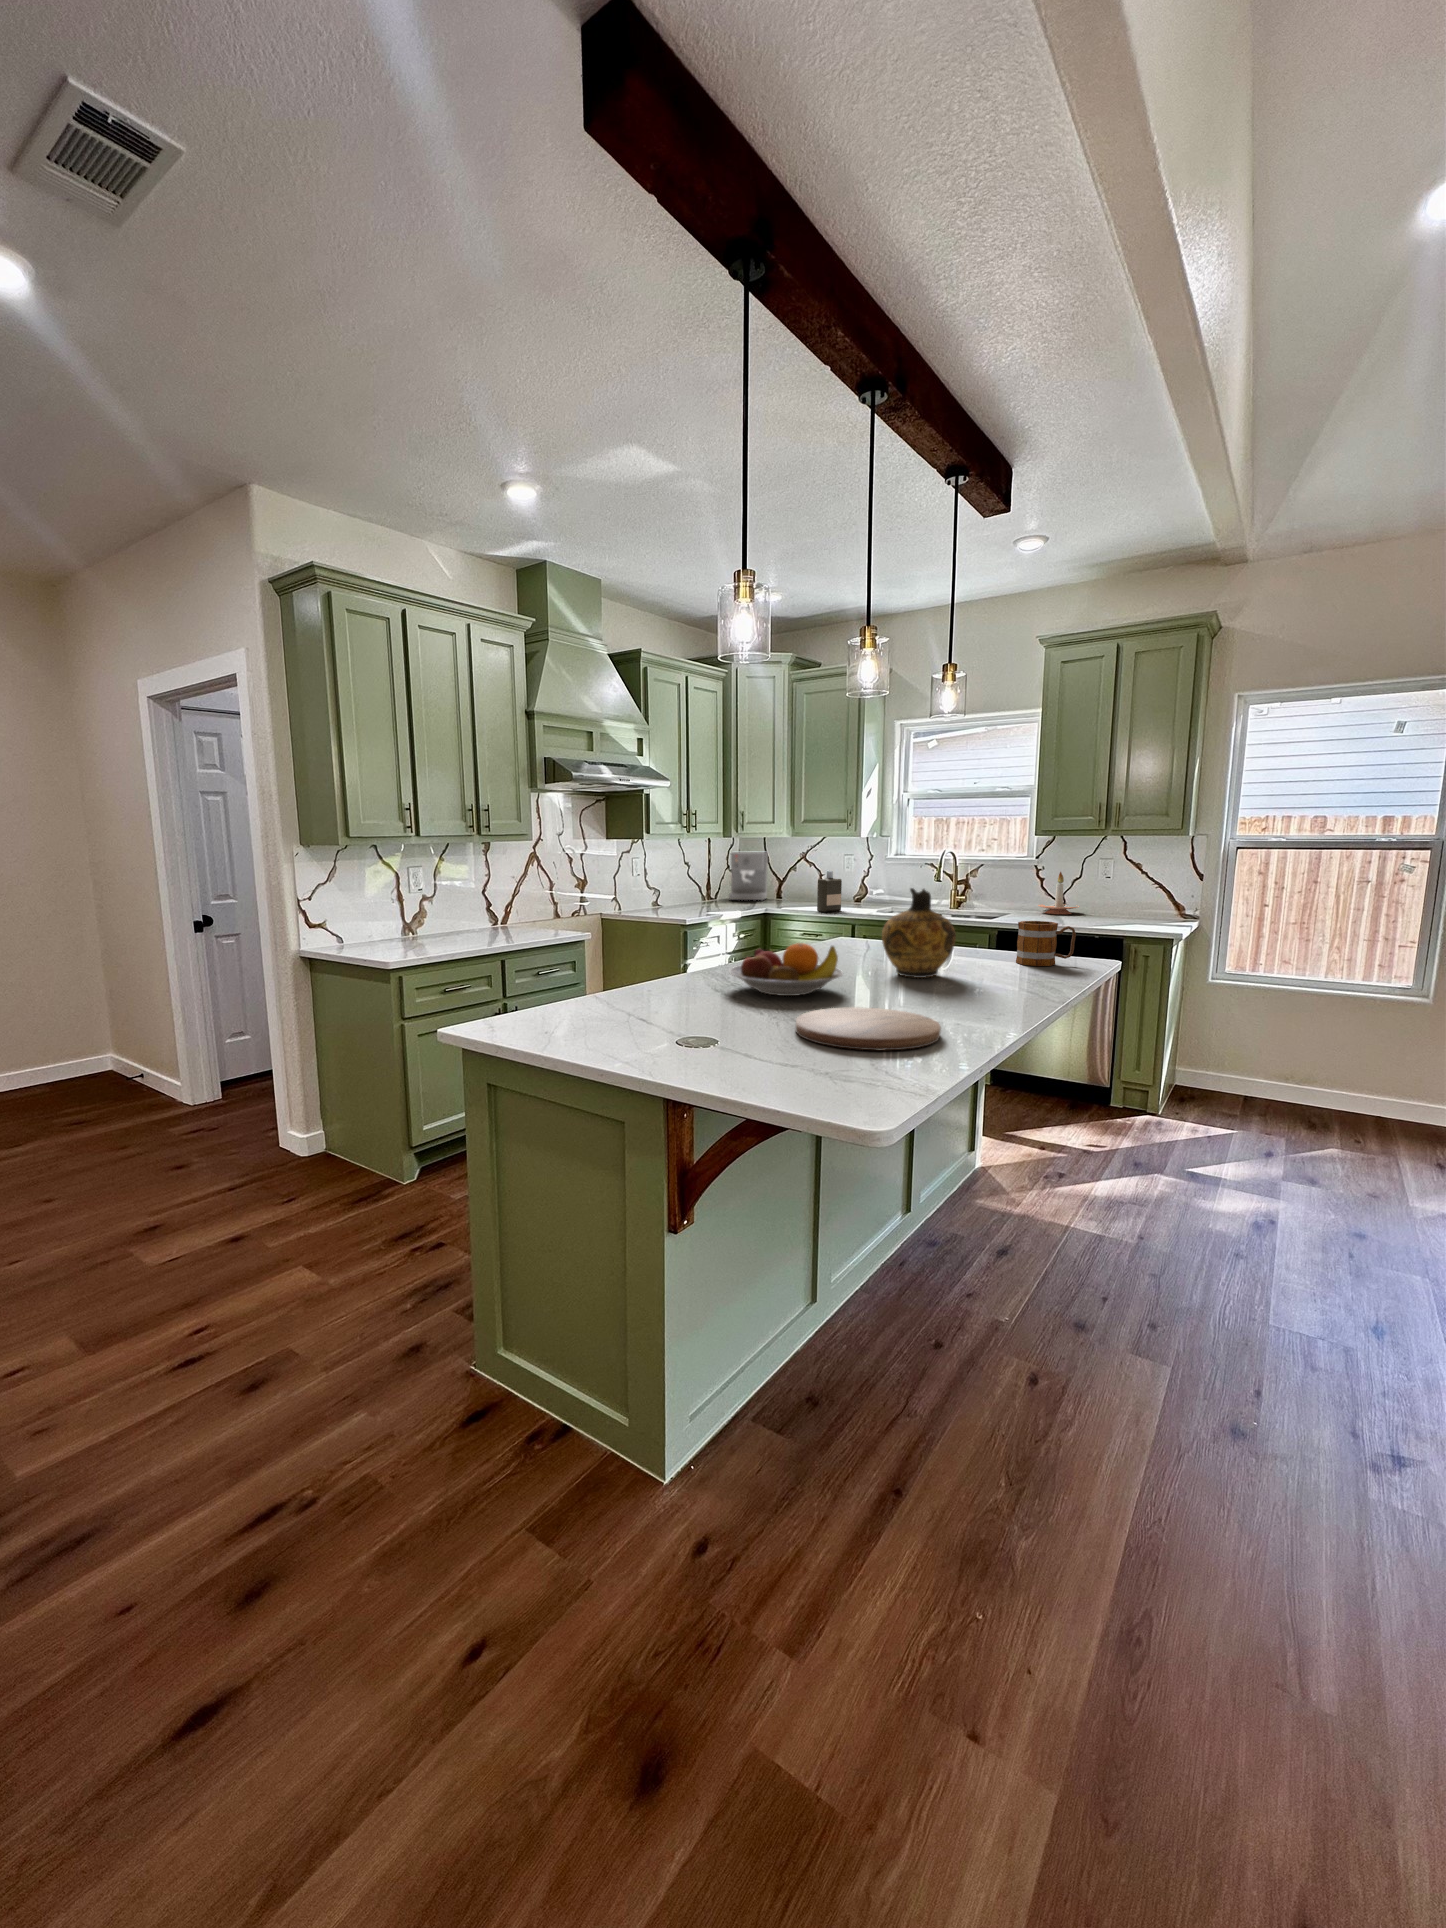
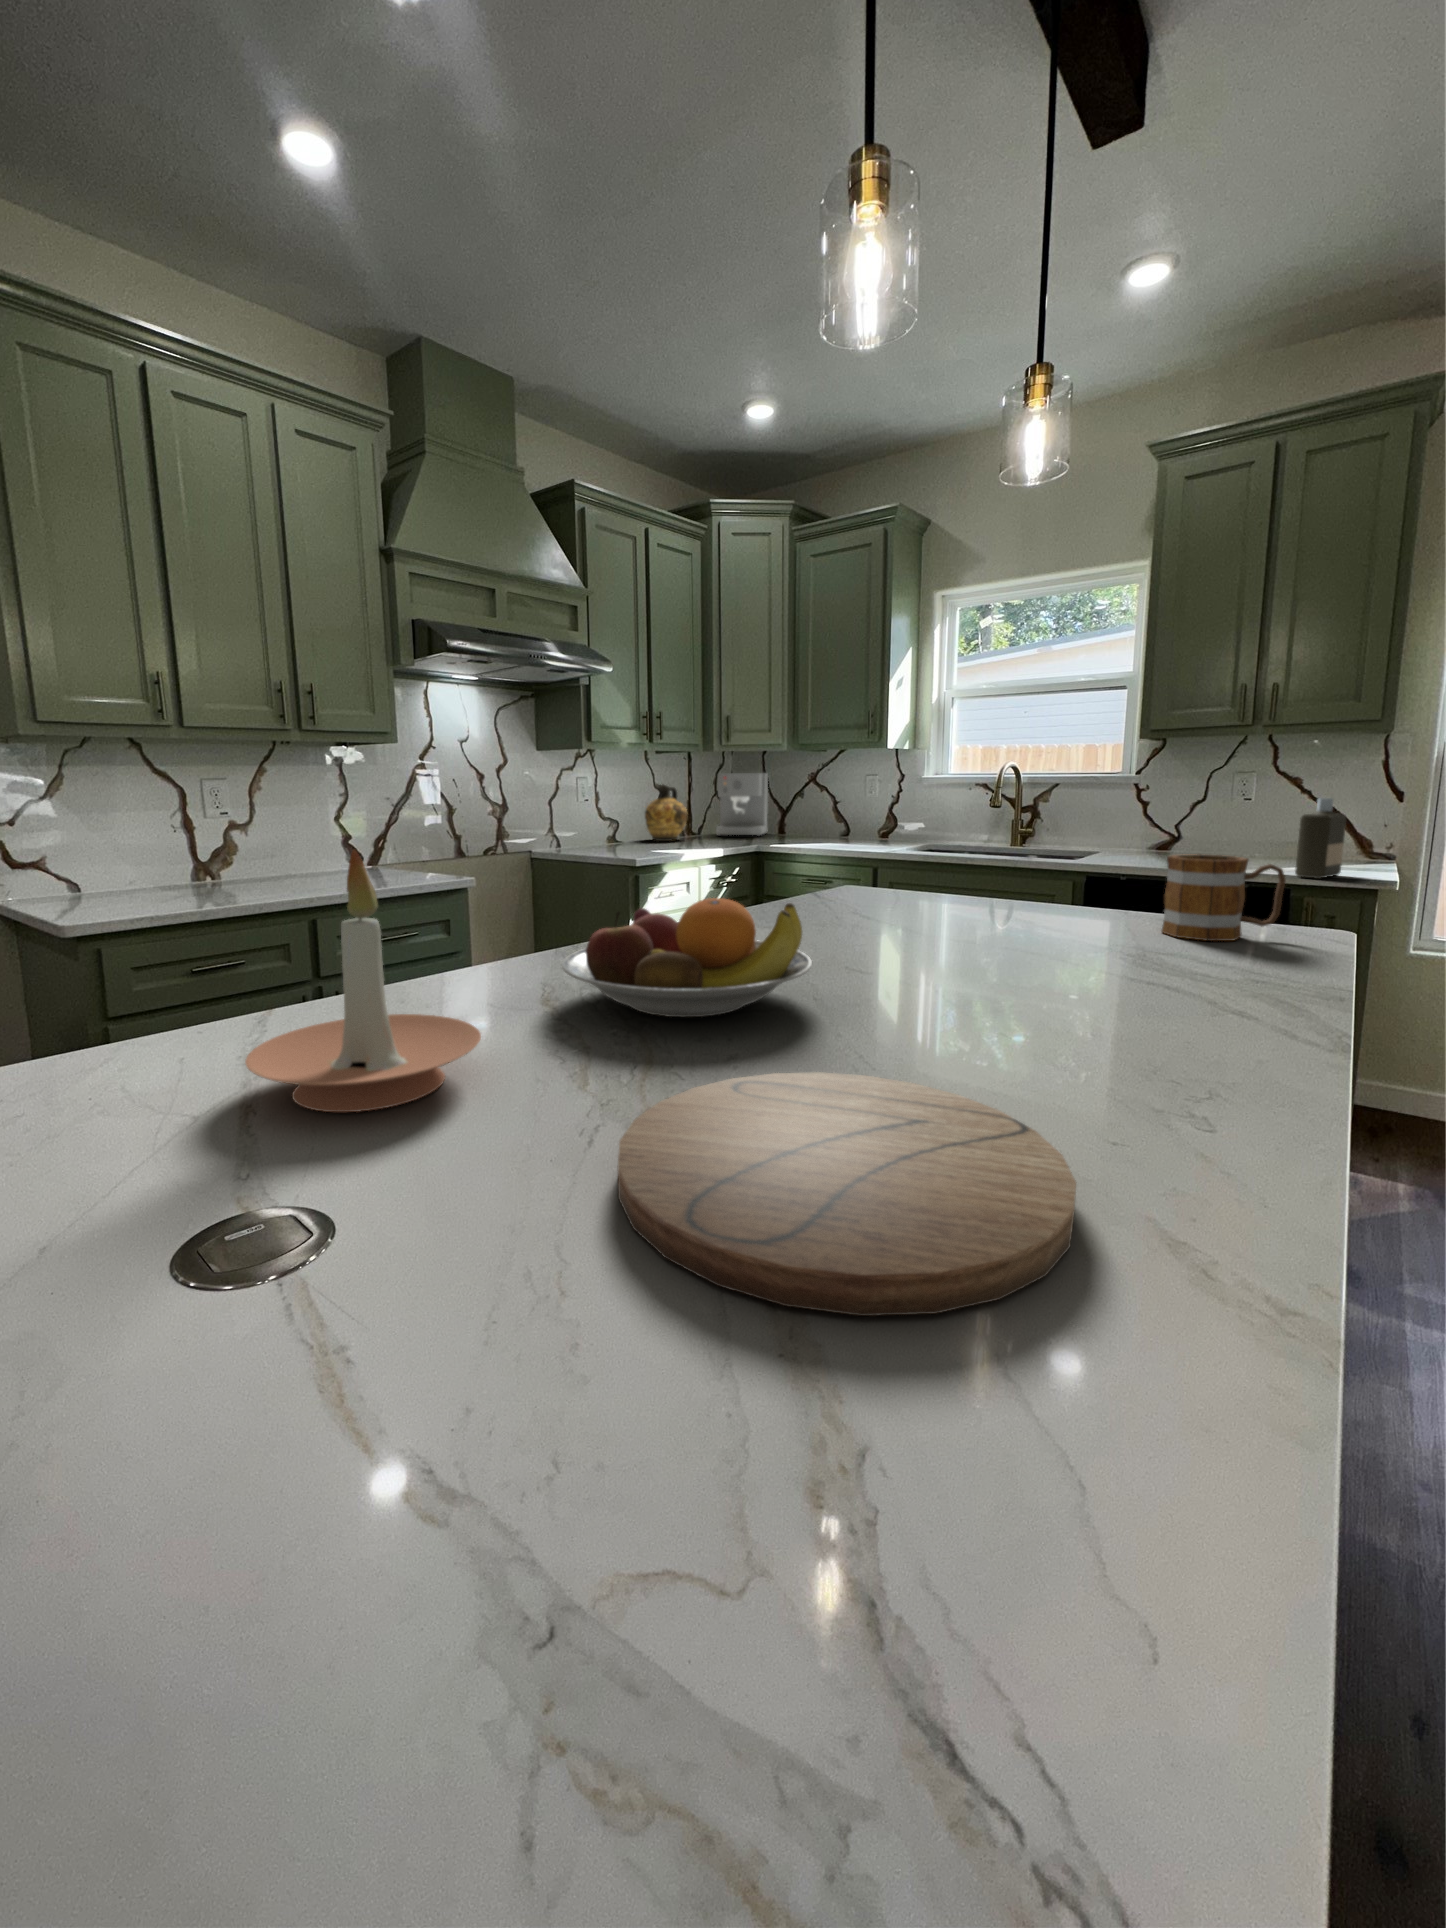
bottle: present [817,871,842,912] -> present [1295,798,1346,879]
candle holder: present [1038,872,1079,914] -> present [245,850,481,1112]
ceramic jug: present [882,888,956,978] -> present [645,784,687,841]

